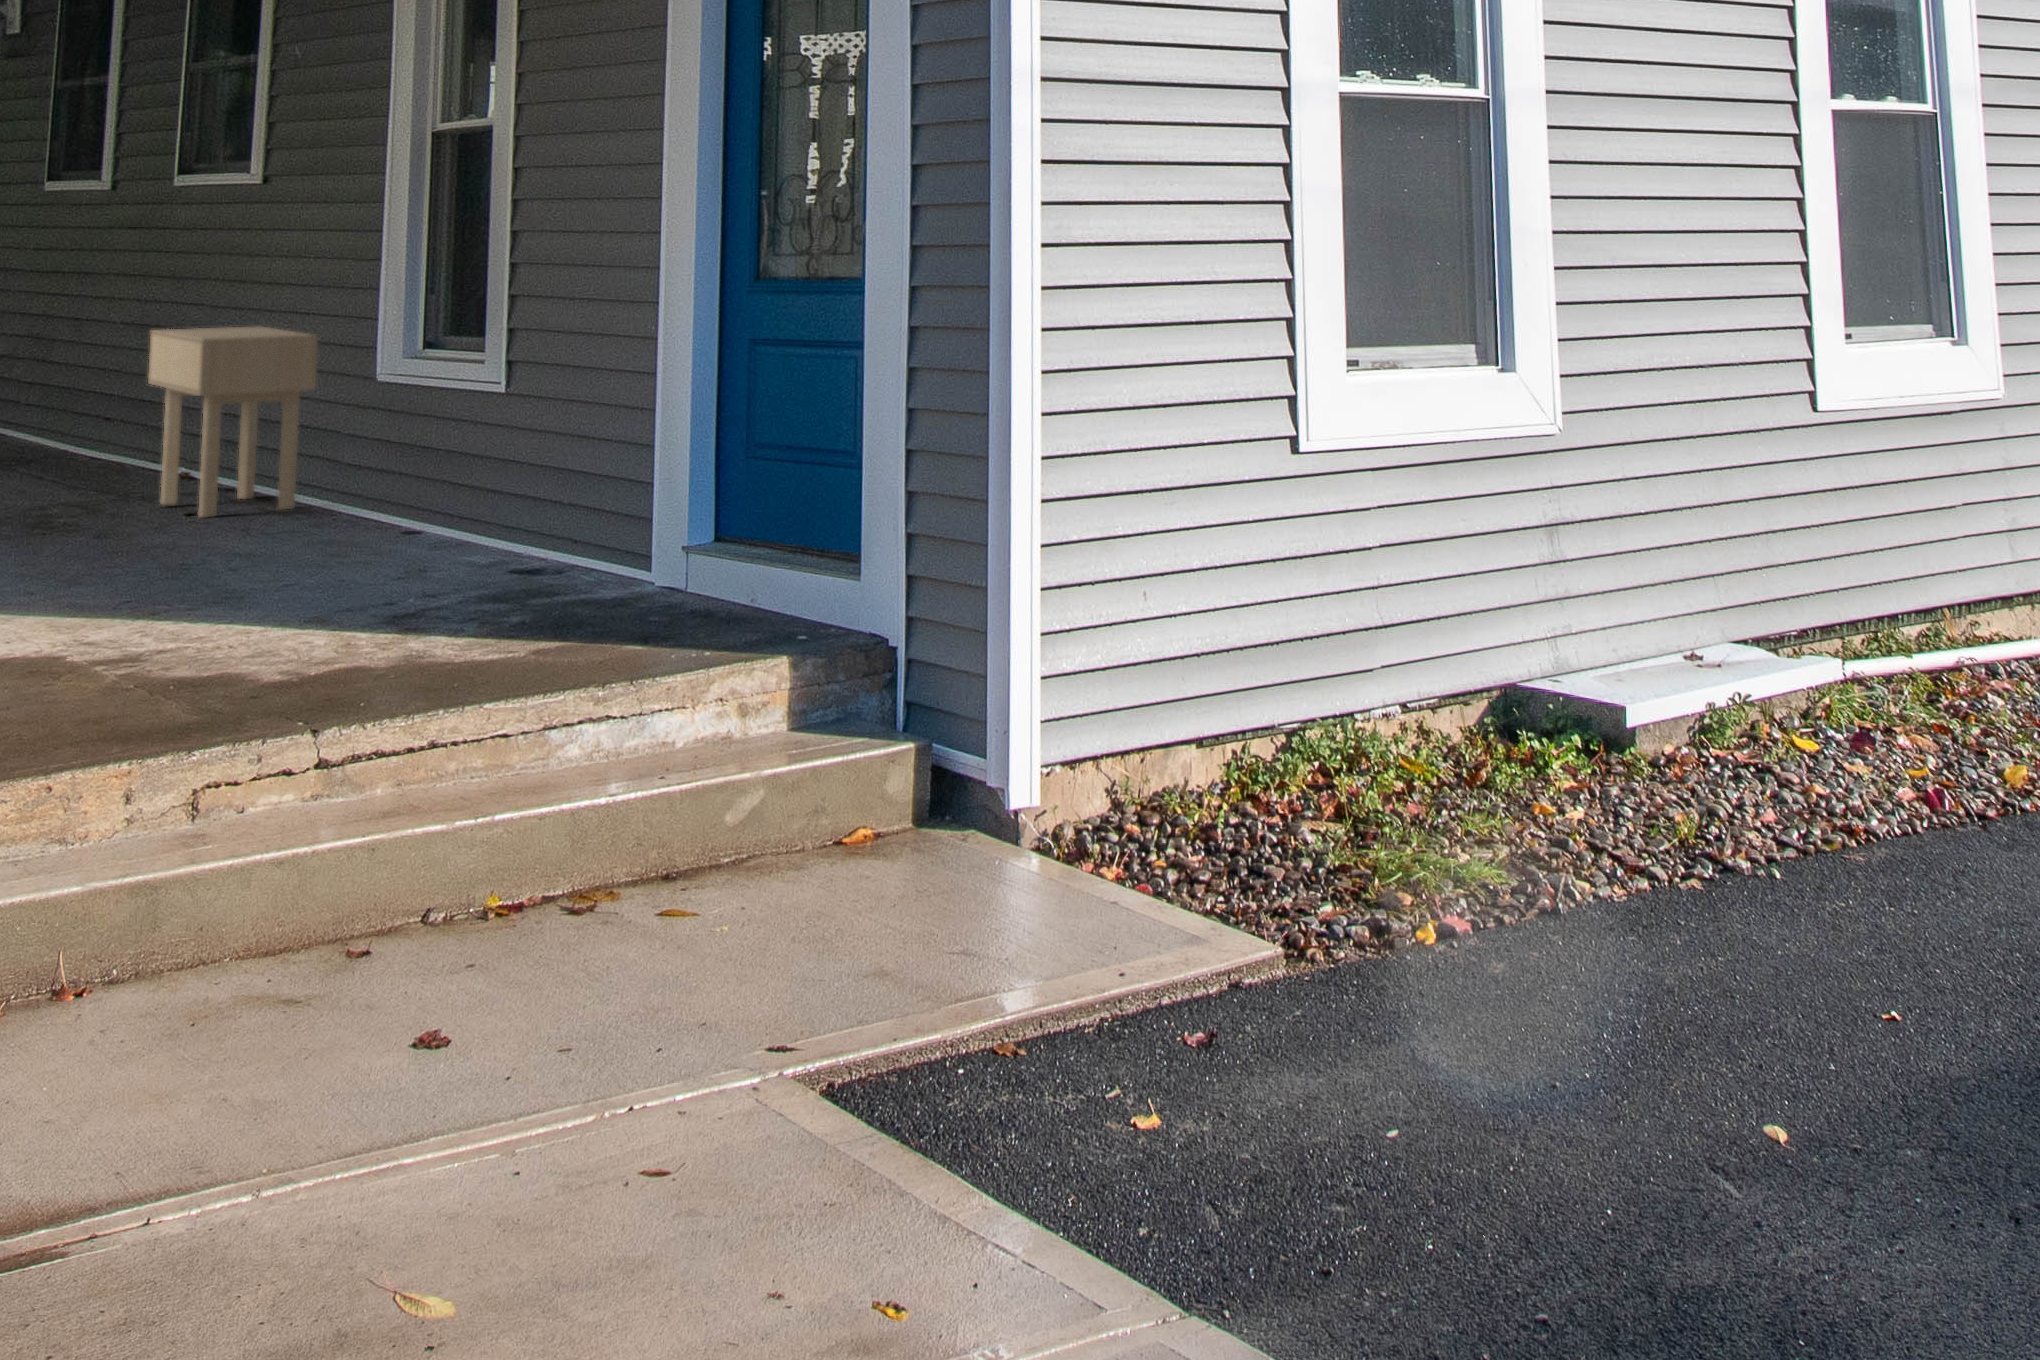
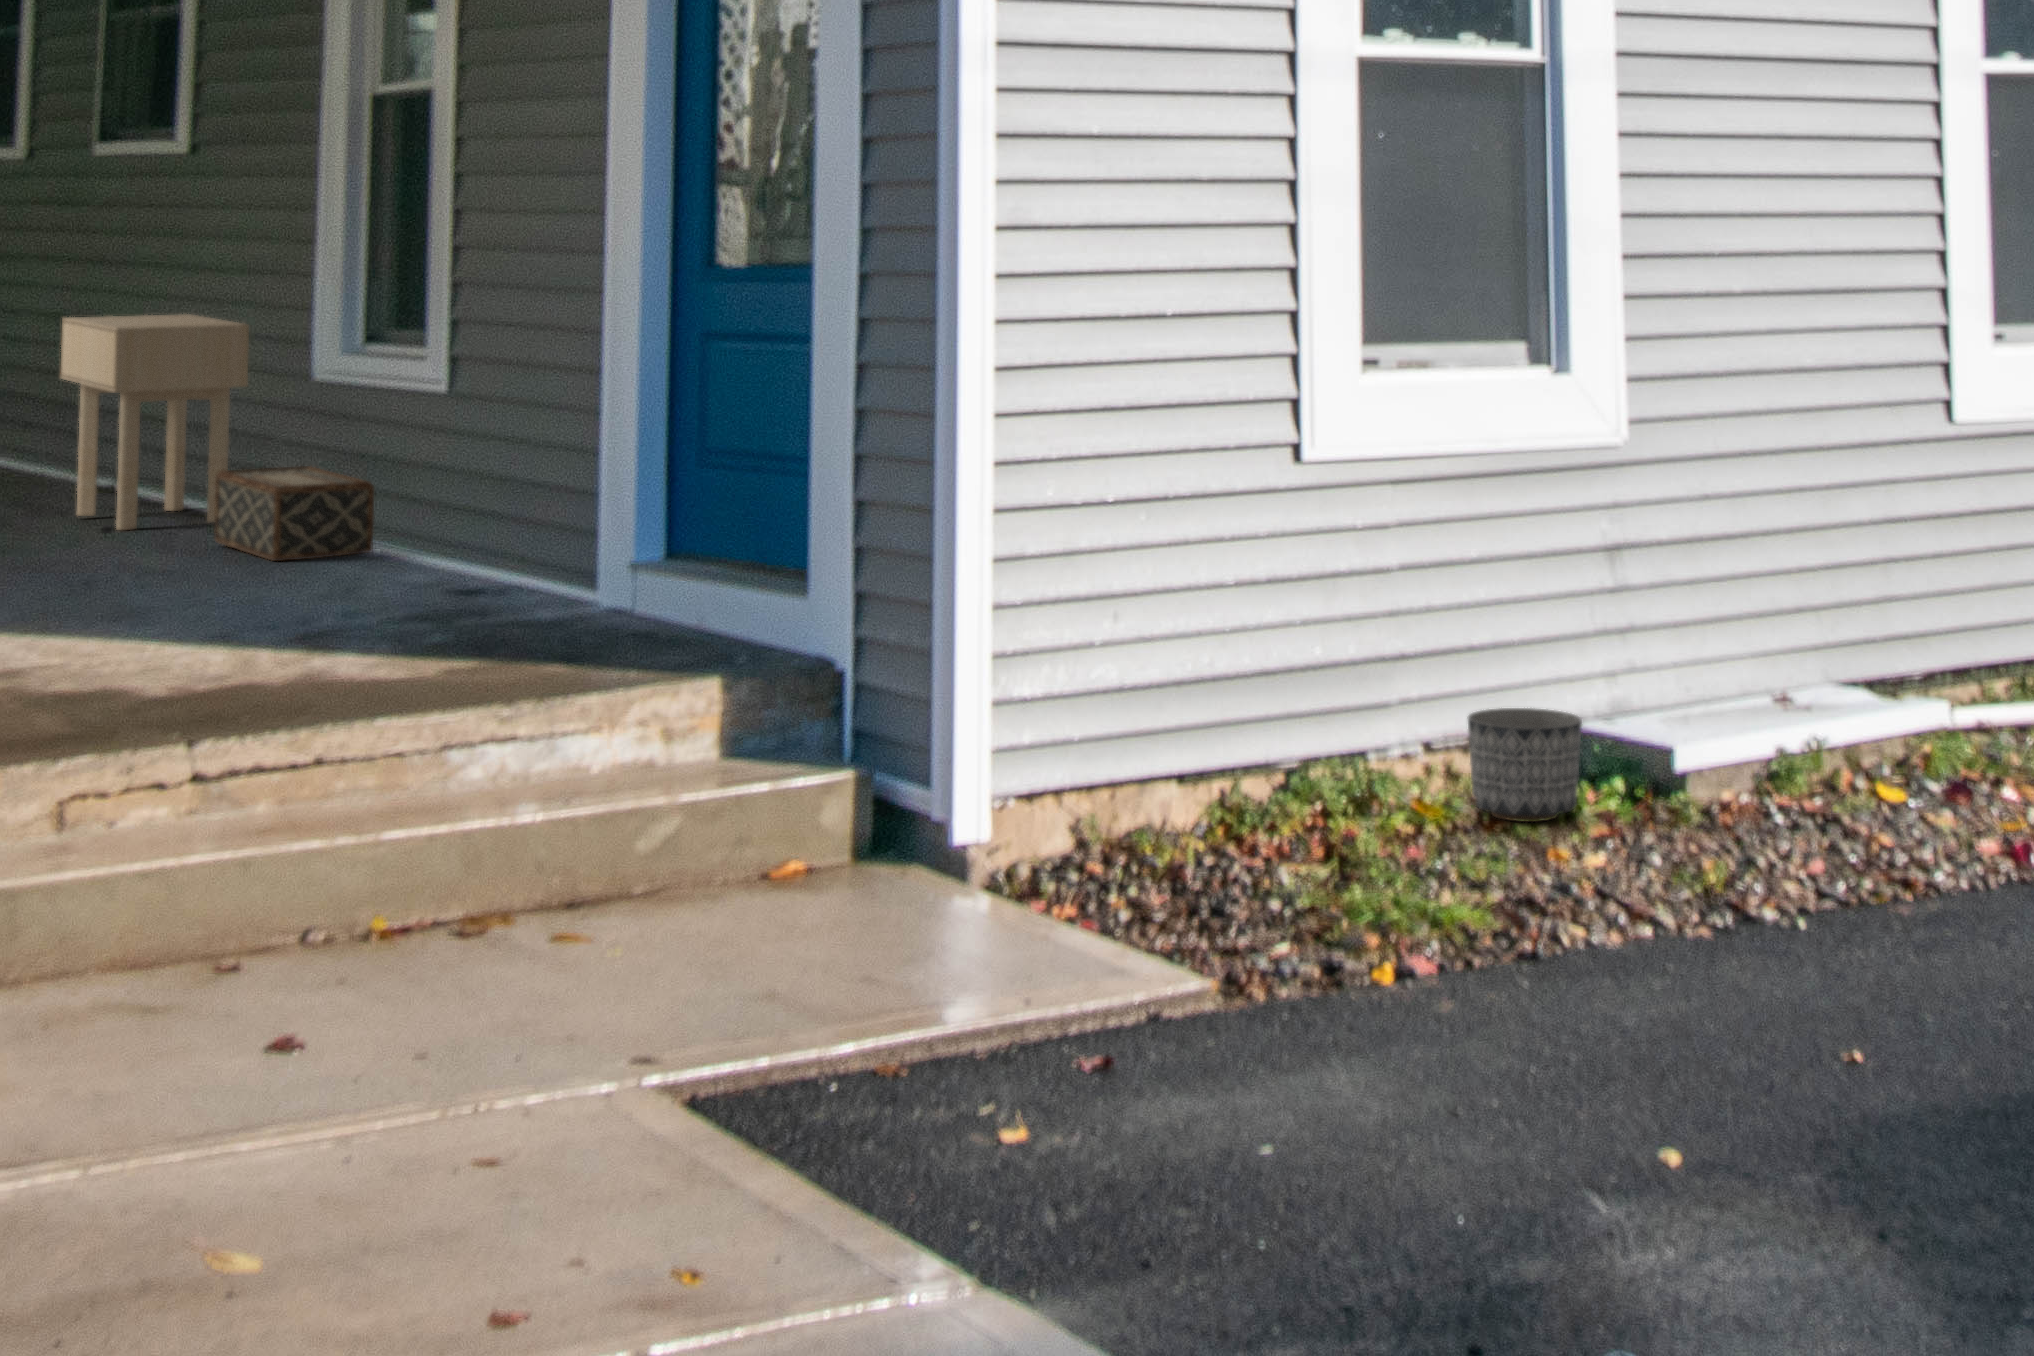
woven basket: none [291,460,436,546] -> present [215,466,374,561]
planter: none [1439,671,1541,775] -> present [1467,708,1582,822]

